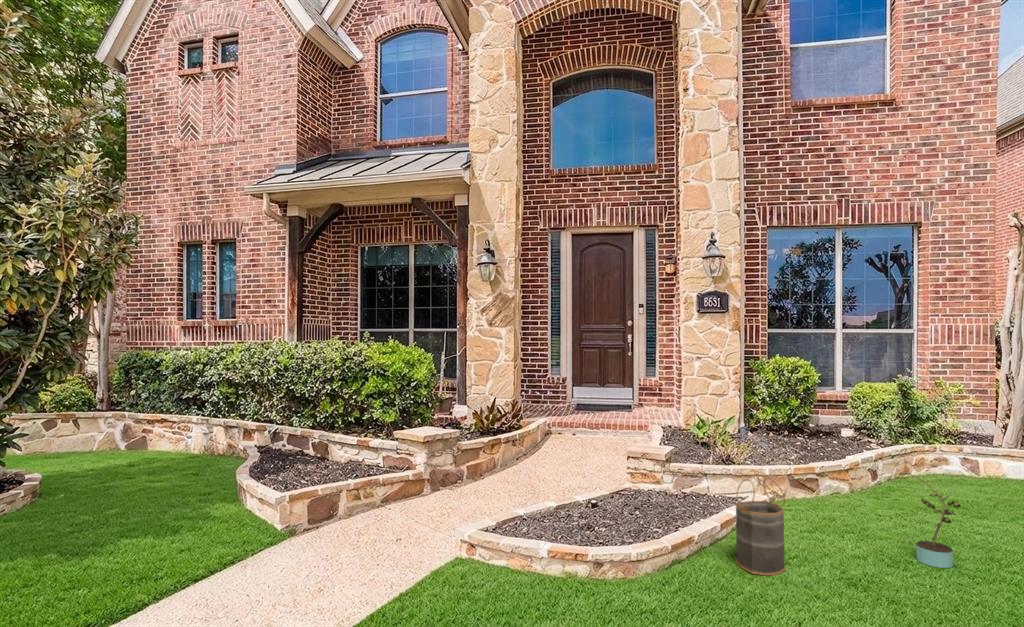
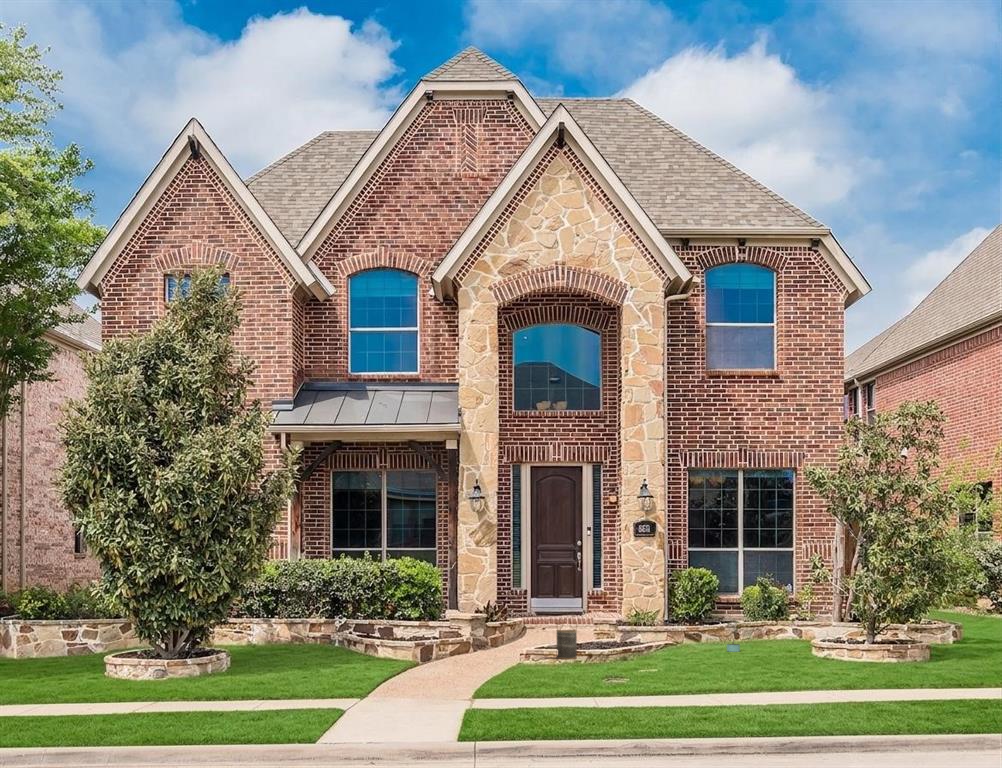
basket: present [735,478,786,576] -> present [556,629,577,659]

